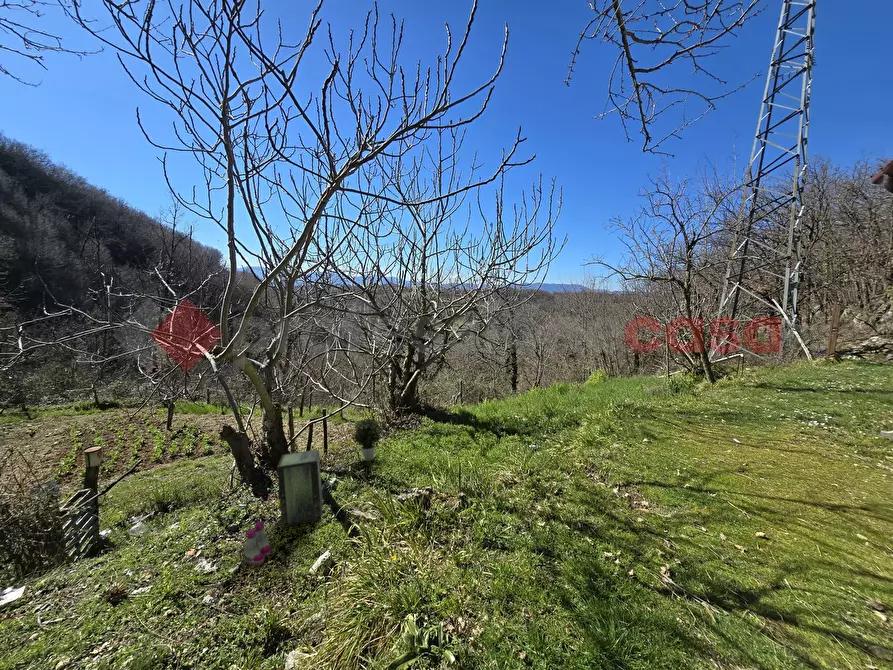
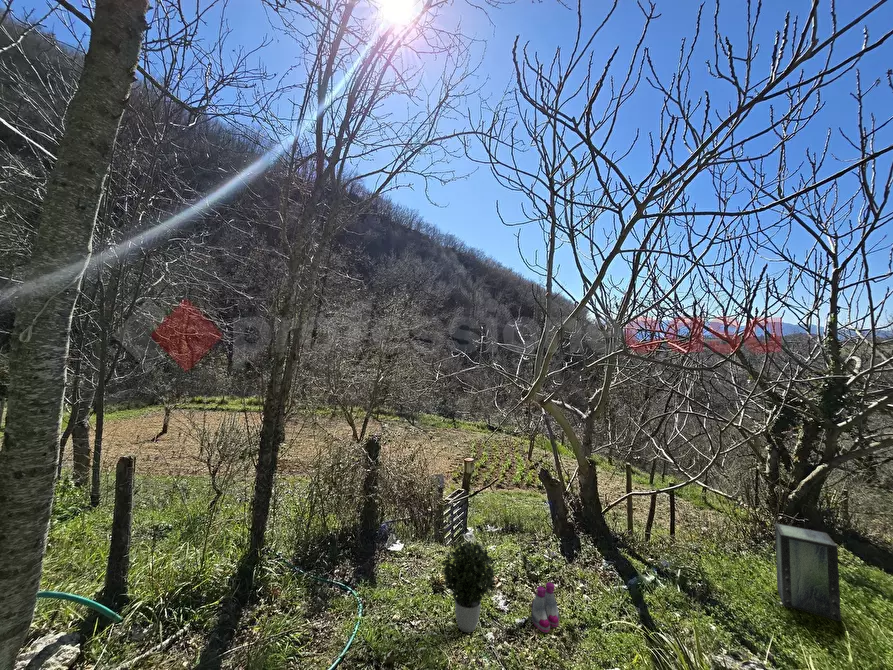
potted plant: present [352,419,381,461] -> present [441,541,496,632]
storage box: present [277,449,323,528] -> present [775,523,841,621]

